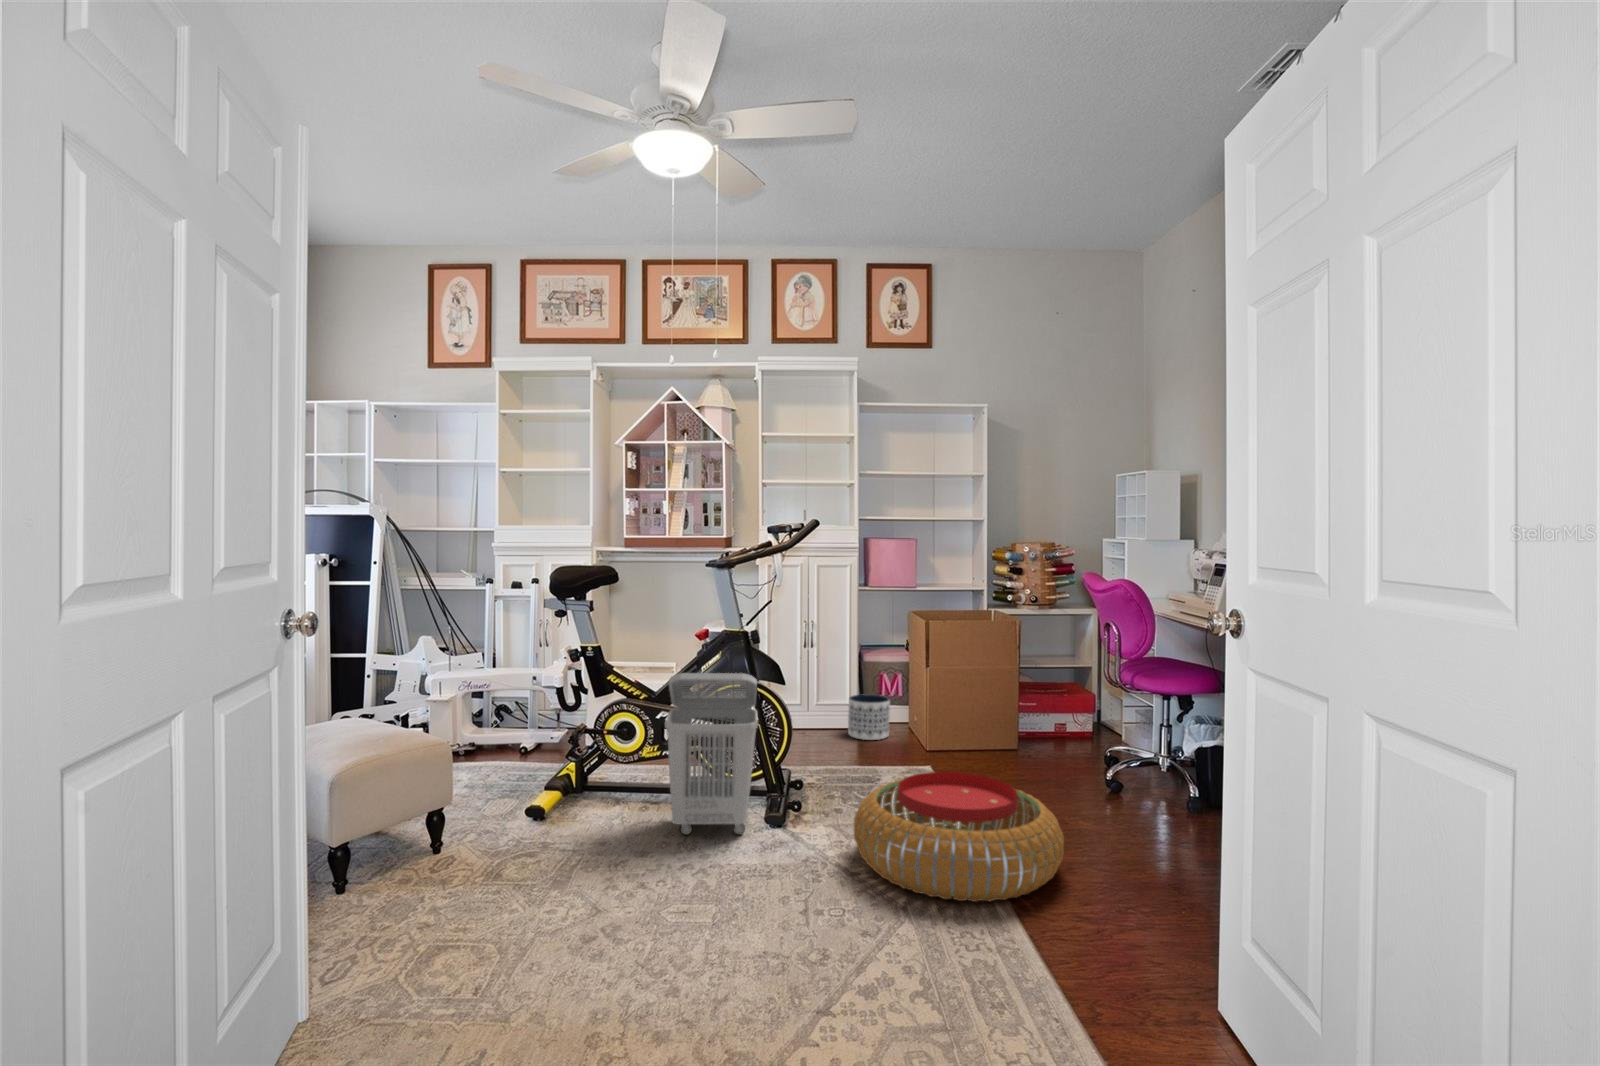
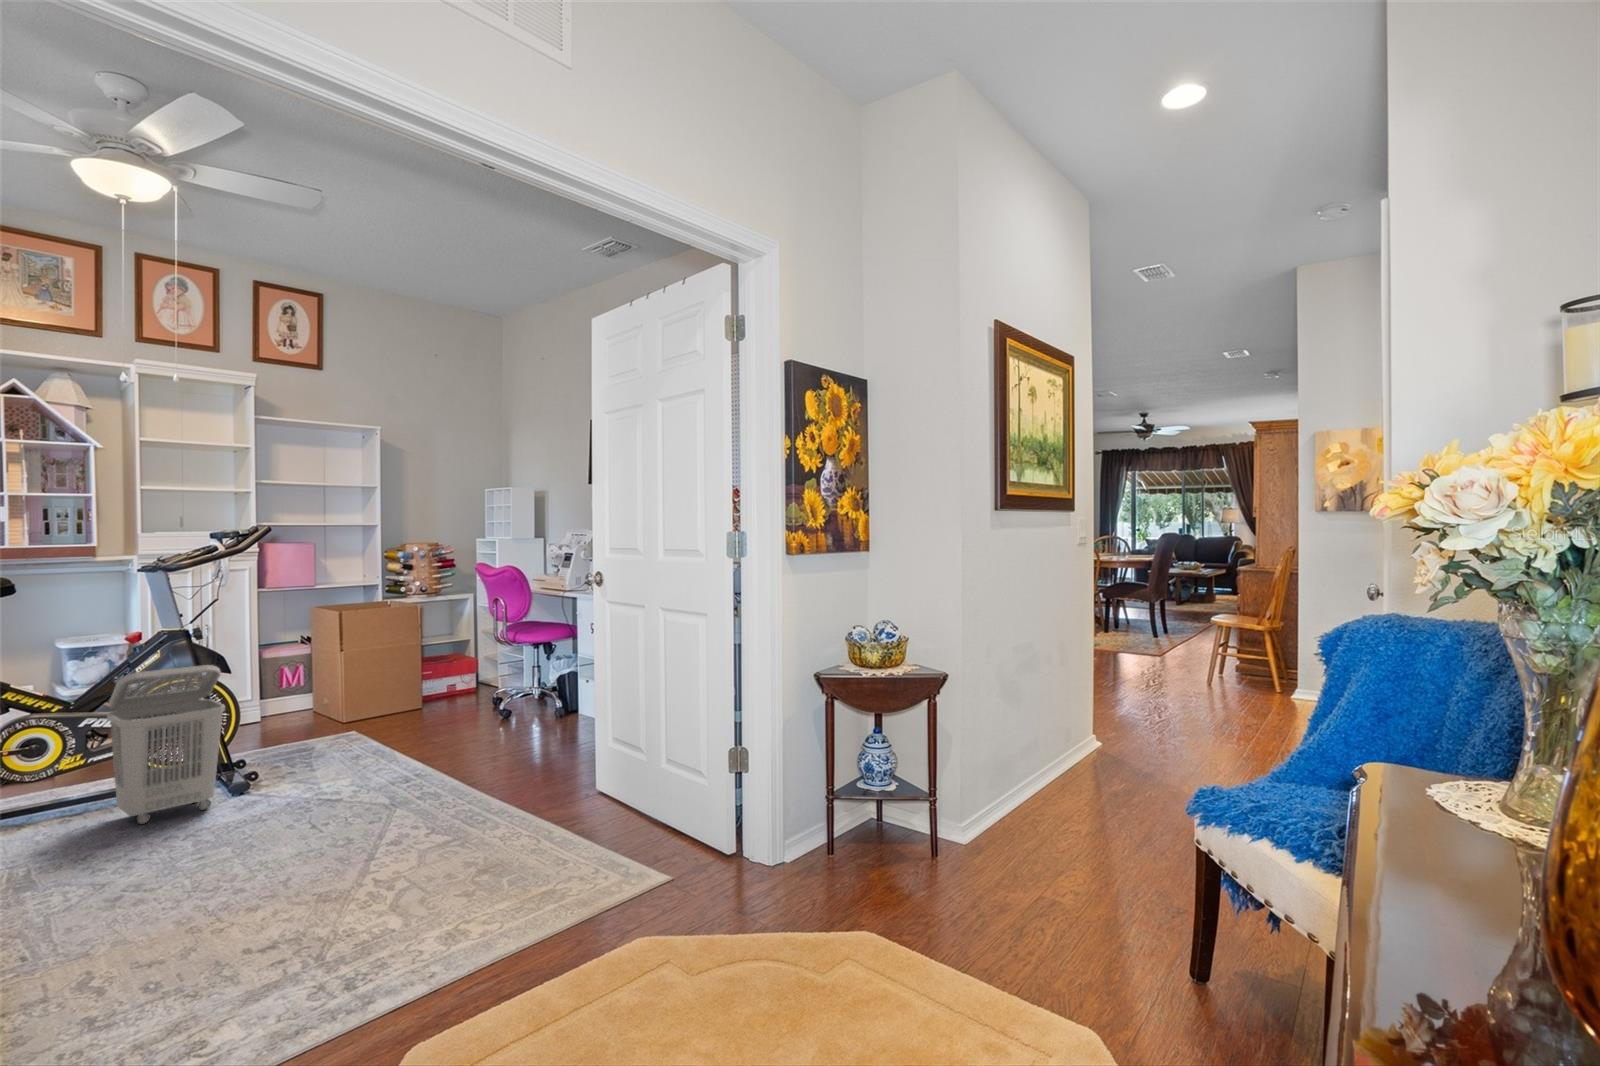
planter: present [848,694,890,740] -> none [253,685,298,727]
pouf: present [854,772,1064,902] -> none [332,714,500,799]

